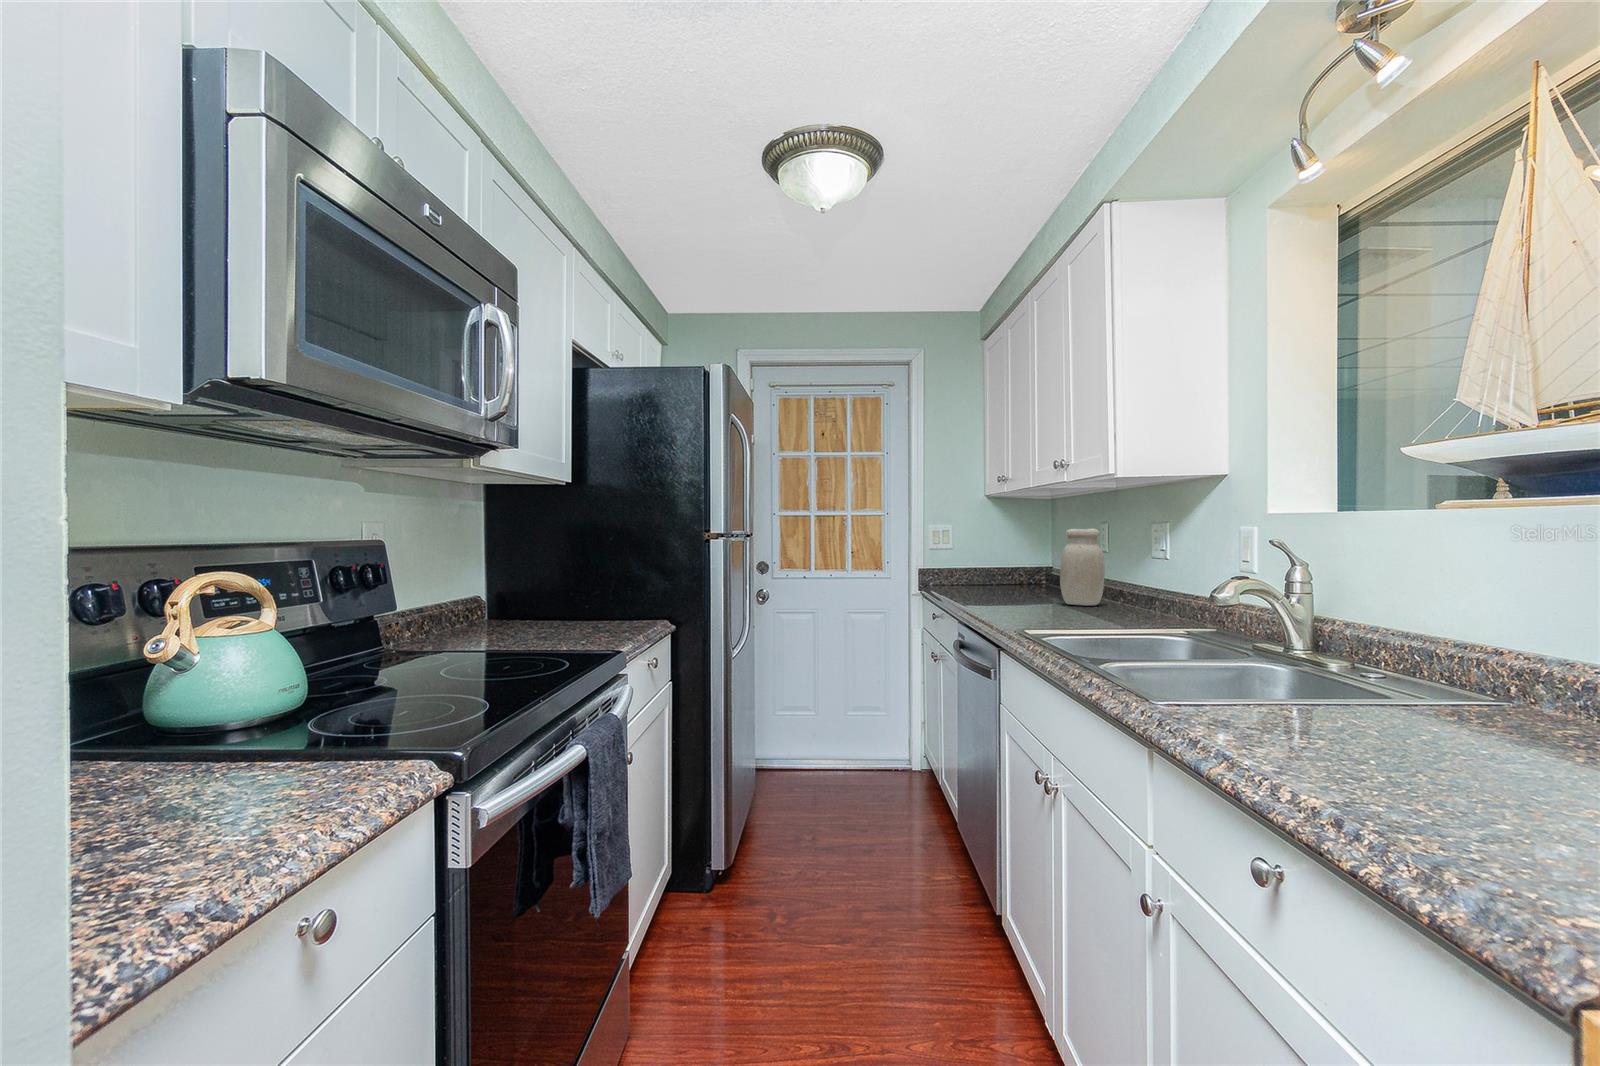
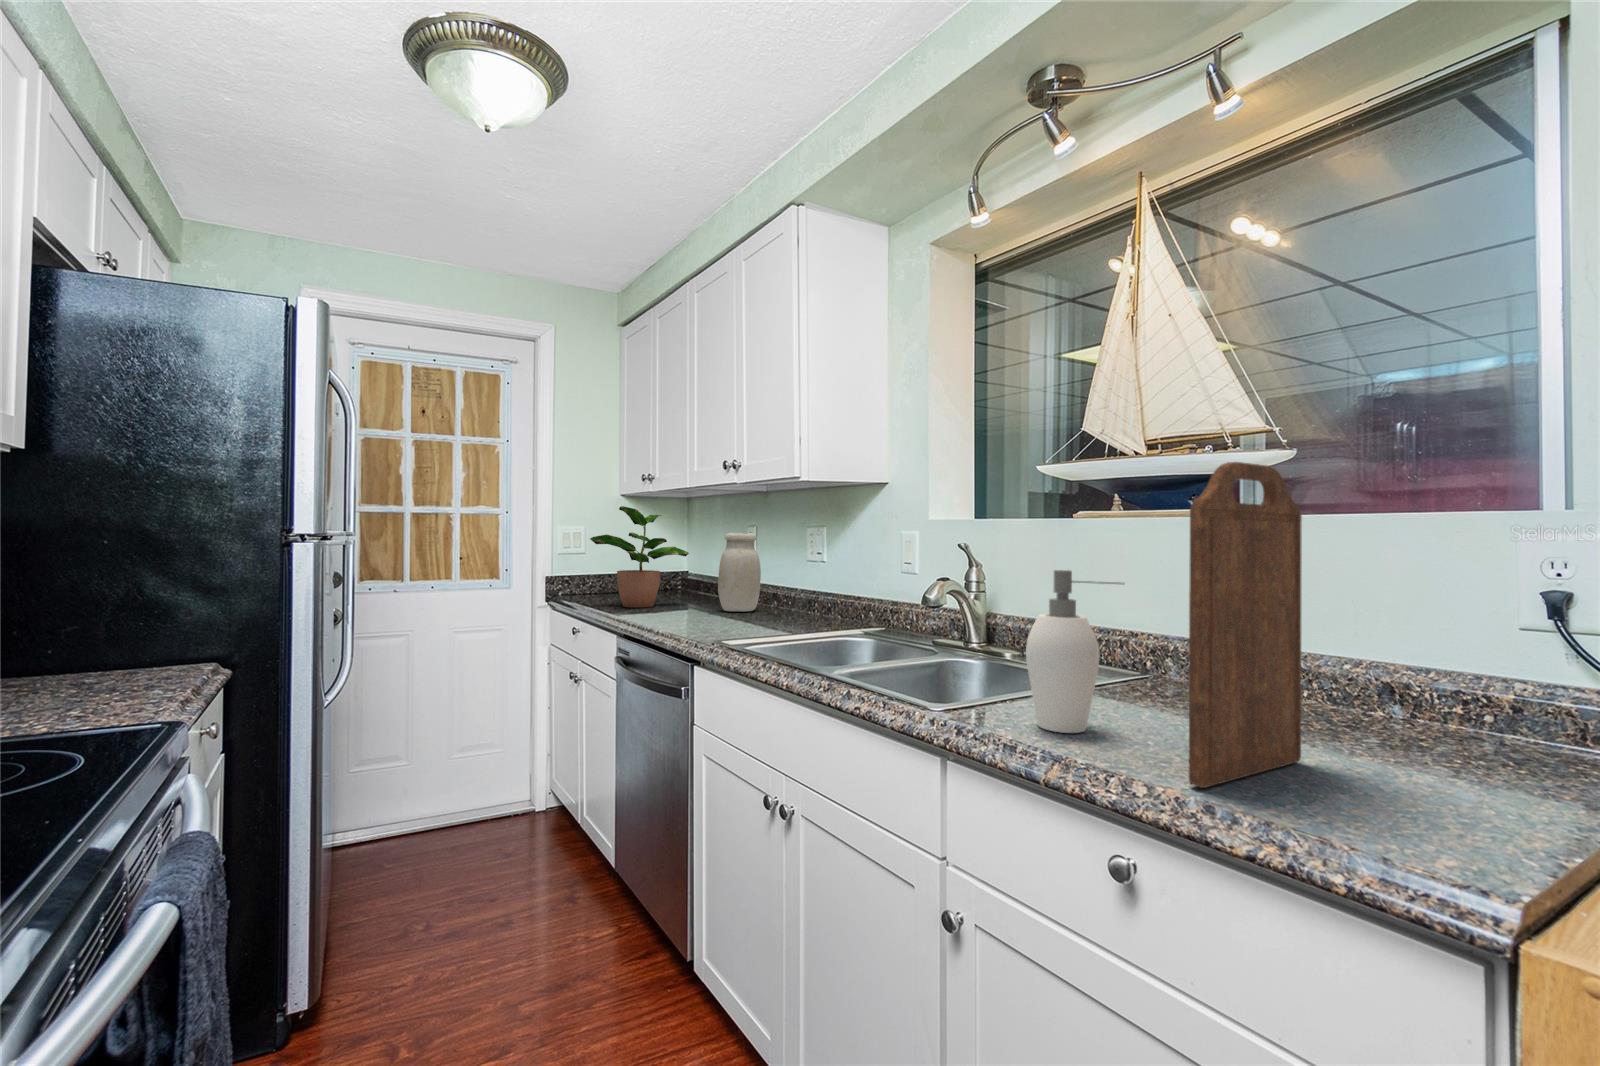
cutting board: none [1312,468,1524,793] -> present [1189,462,1302,788]
potted plant: none [947,506,1038,597] -> present [590,506,689,607]
soap dispenser: none [1224,573,1327,733] -> present [1026,570,1122,733]

